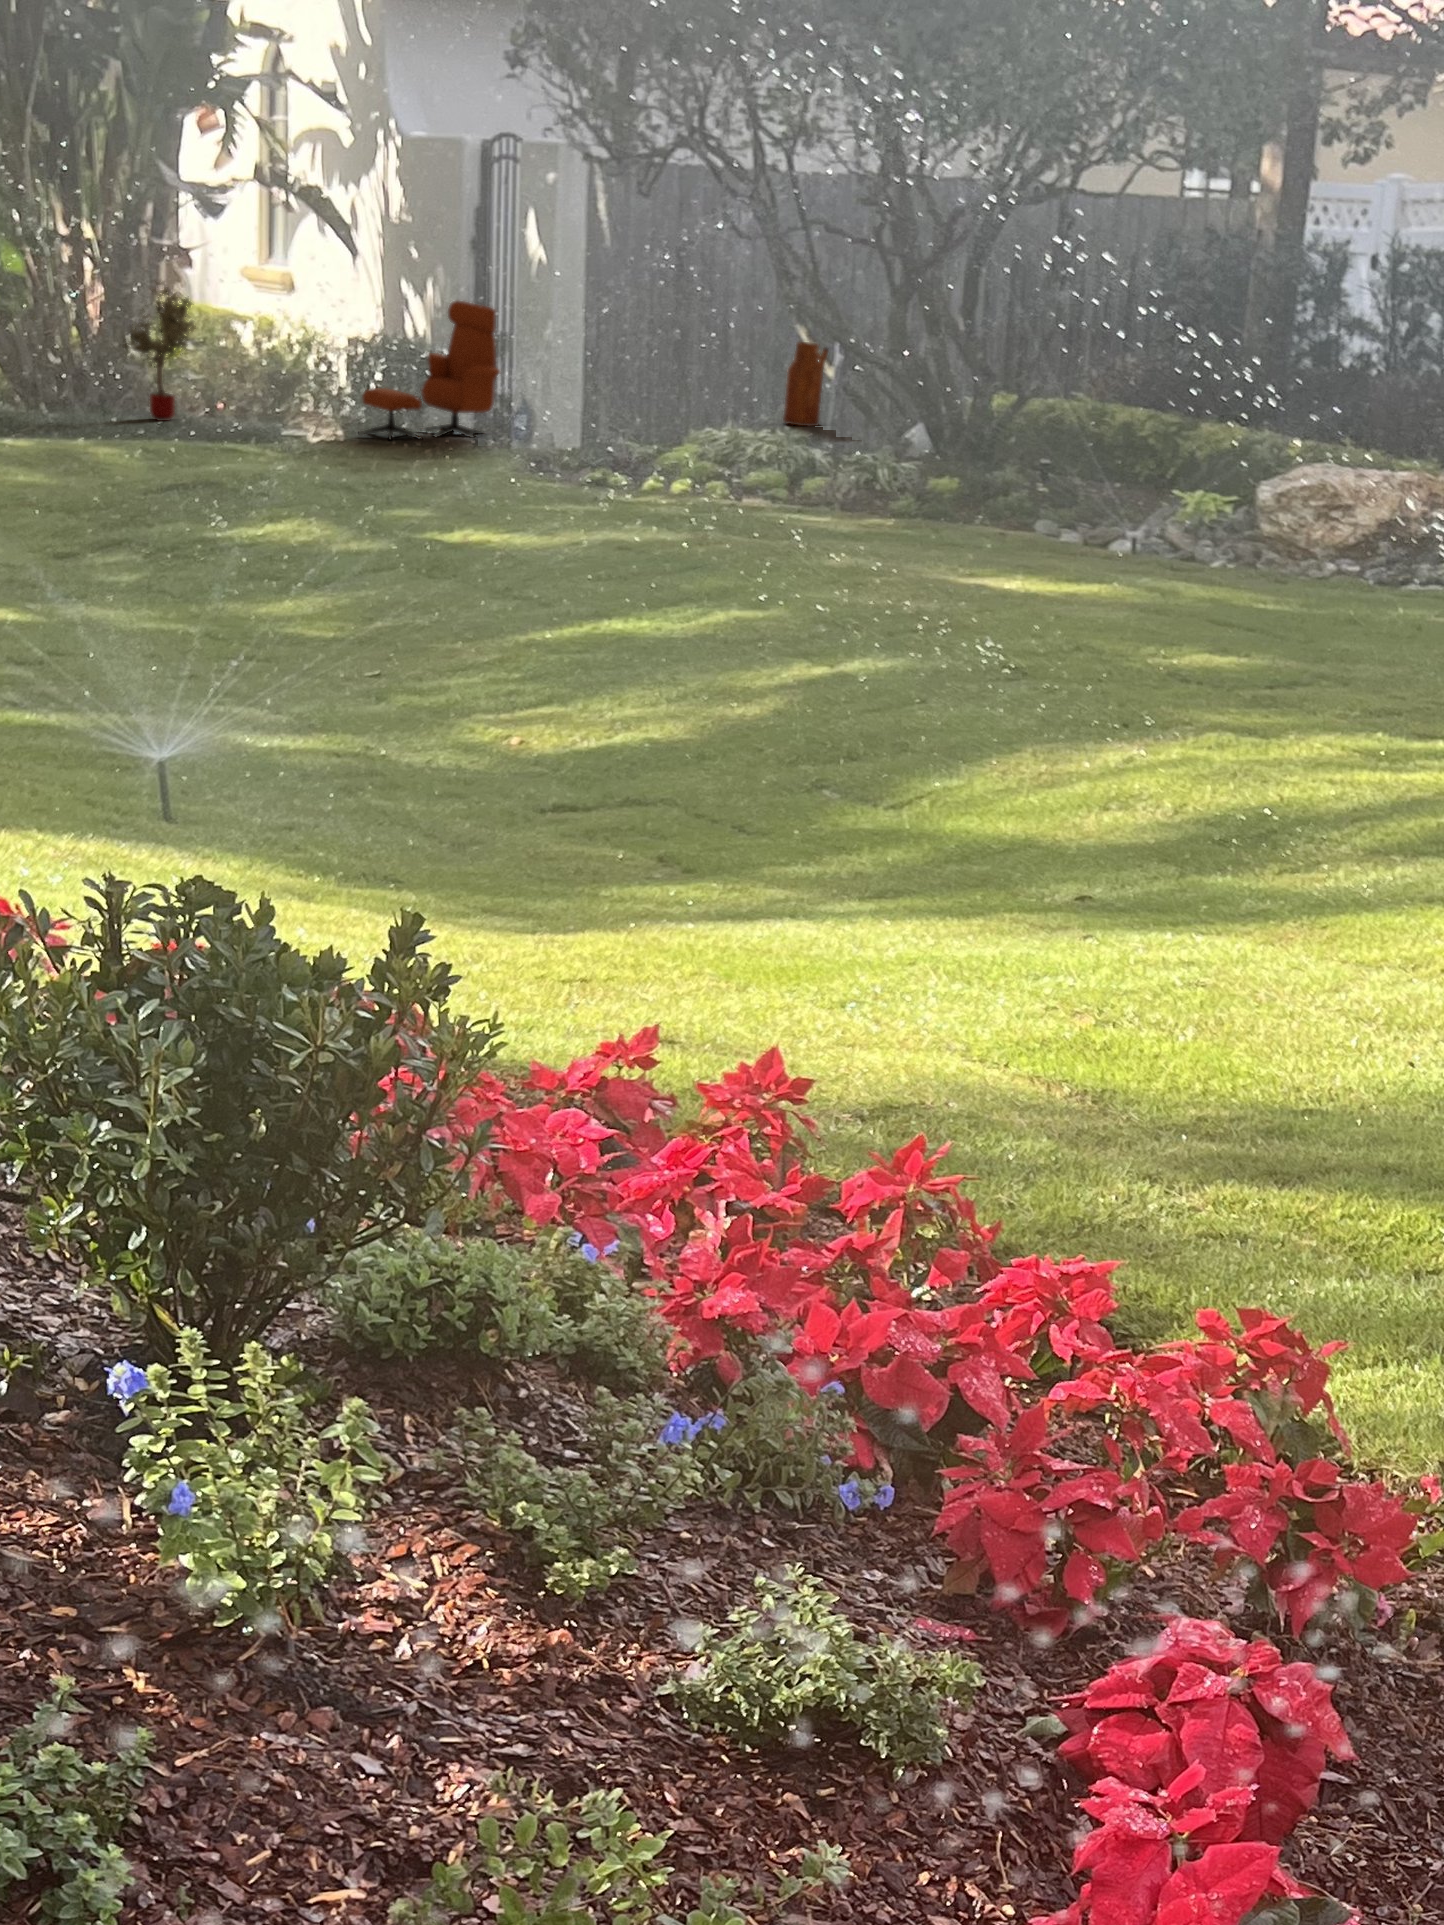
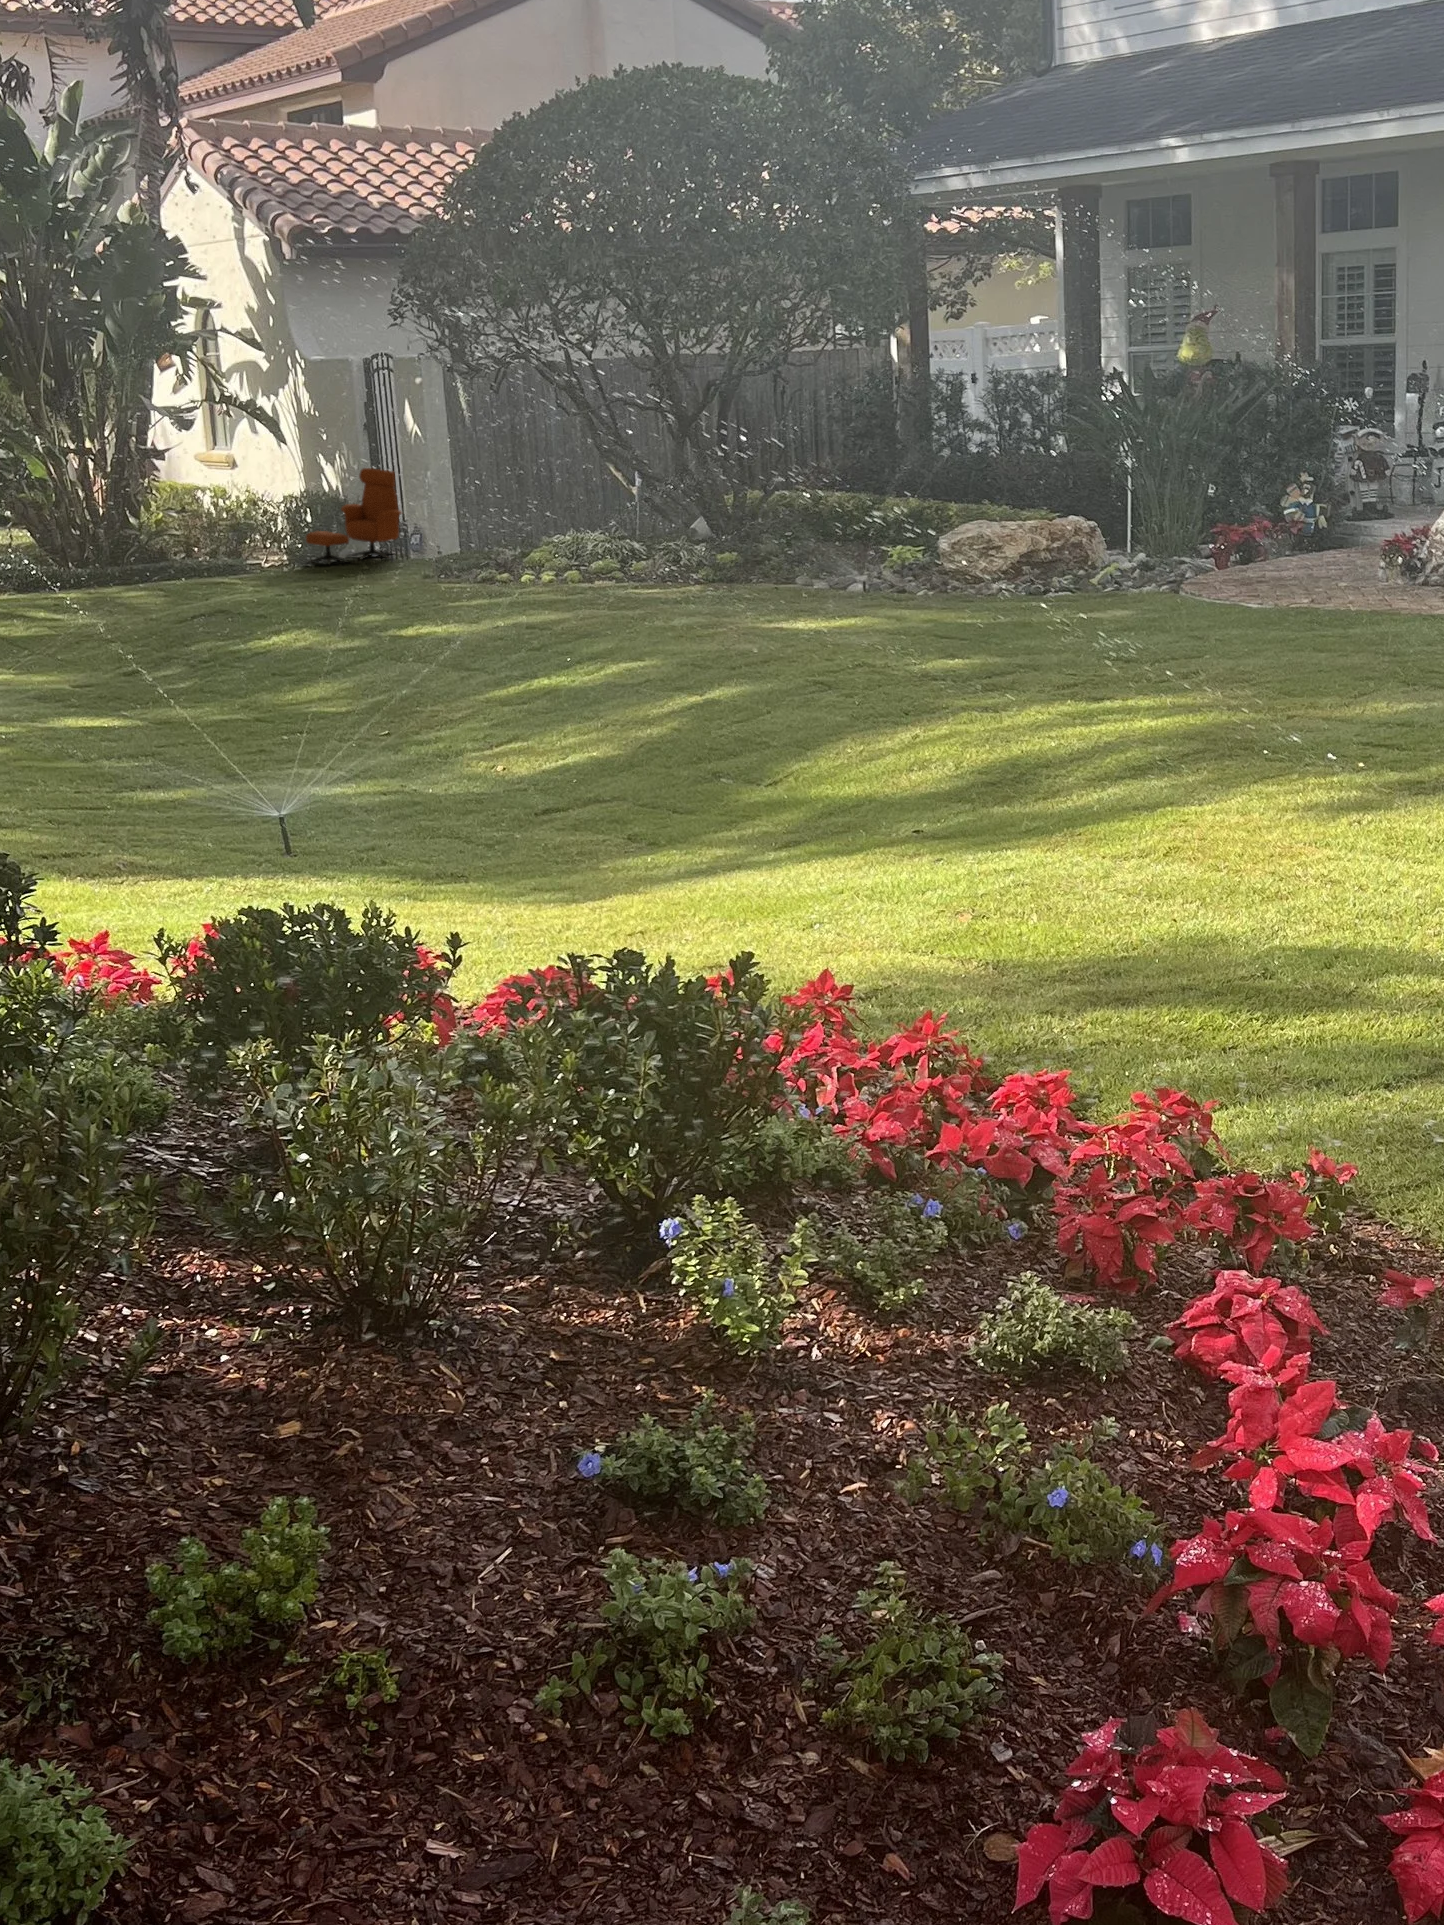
potted tree: present [124,281,196,421] -> none [126,473,180,568]
watering can: present [783,342,828,426] -> none [607,475,635,530]

